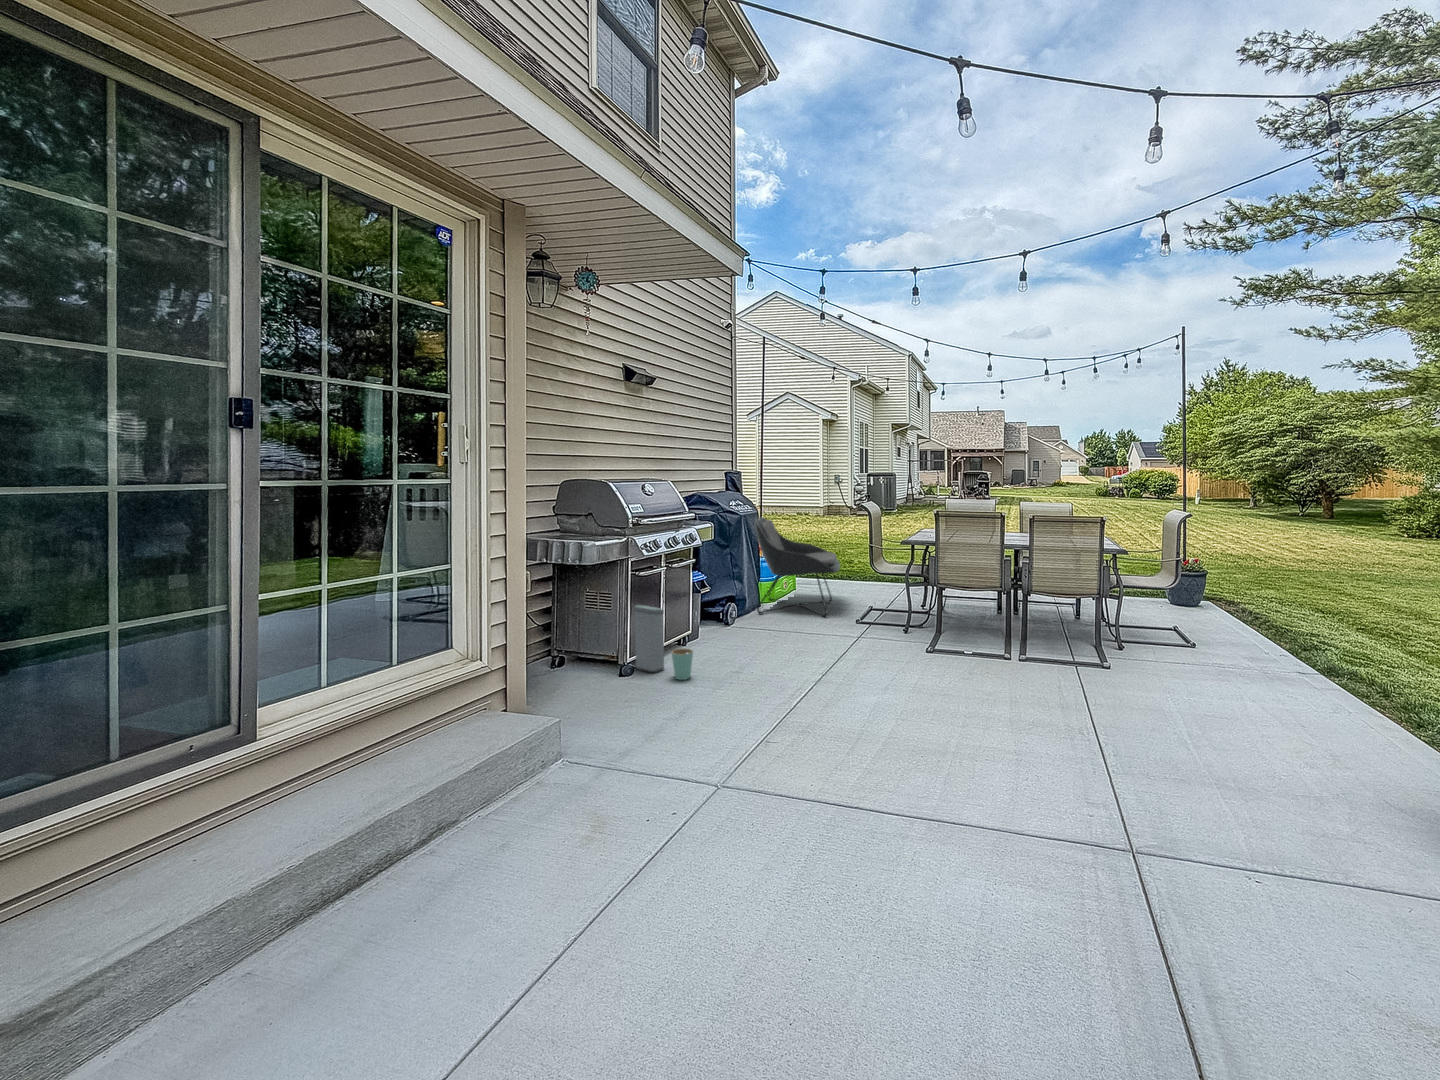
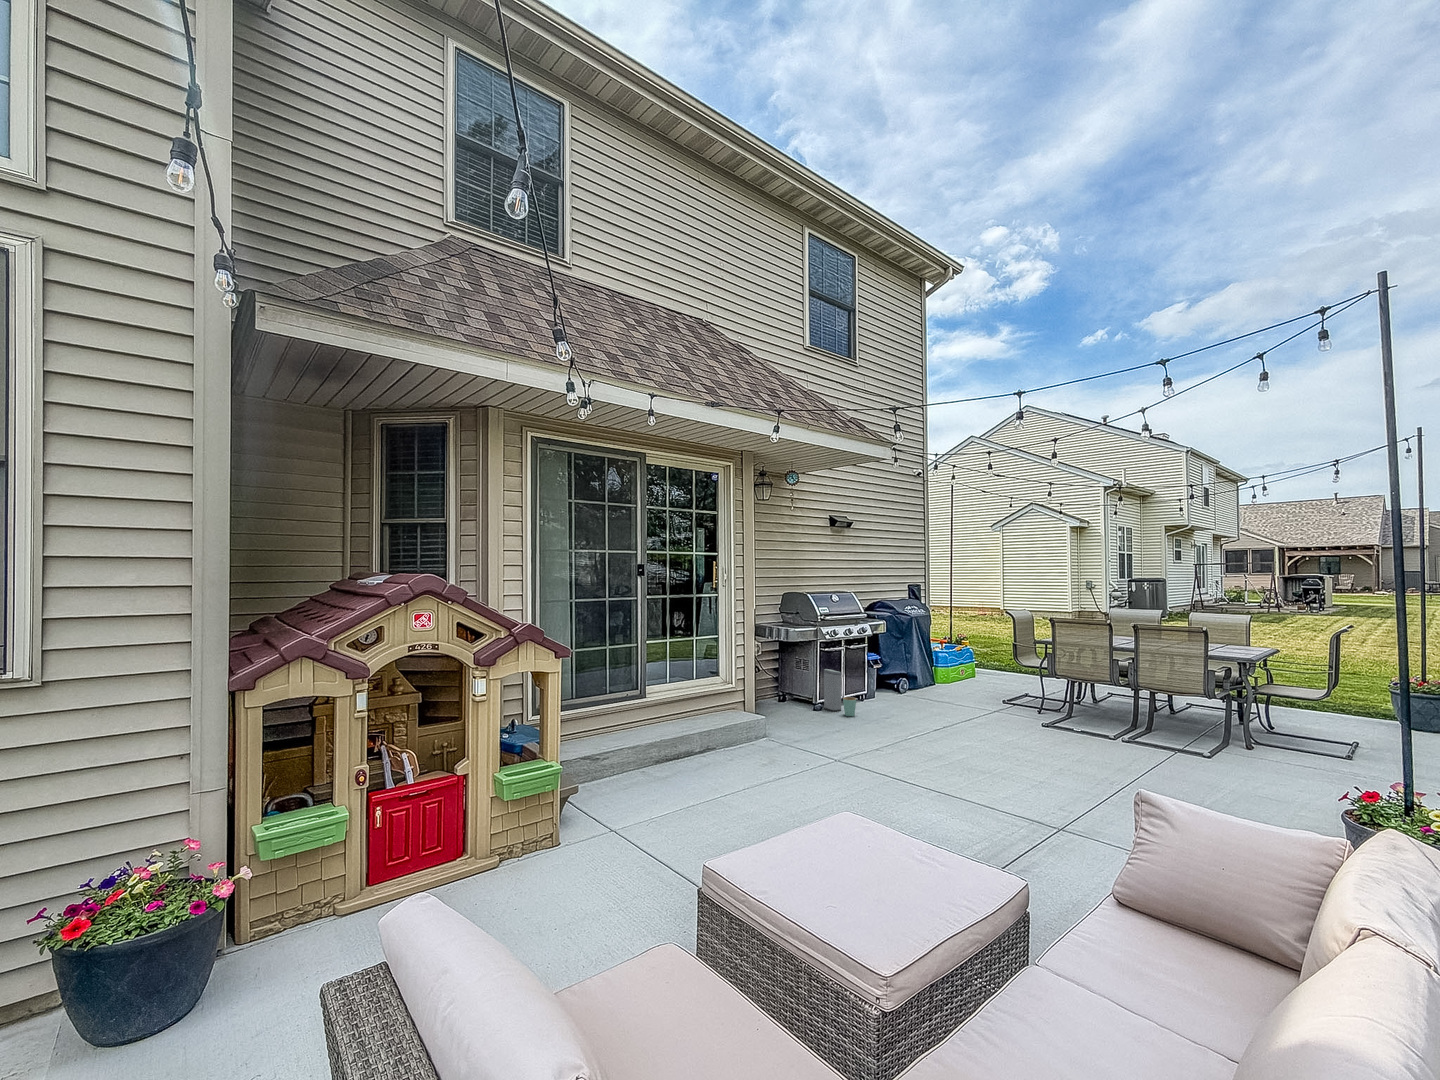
lounge chair: present [754,517,840,617] -> none [928,618,1000,695]

